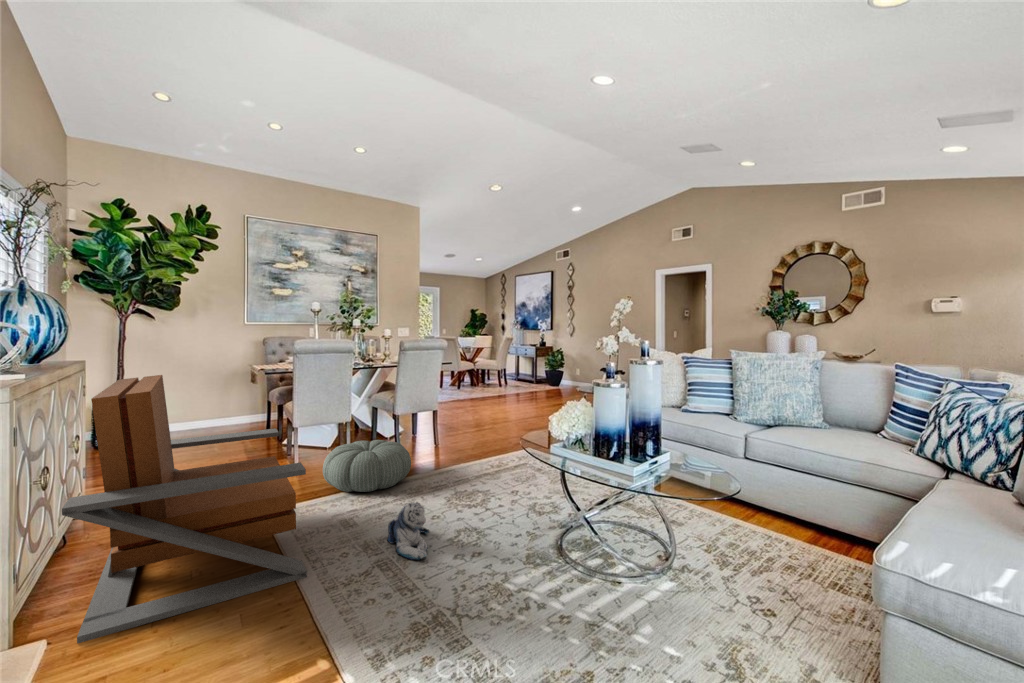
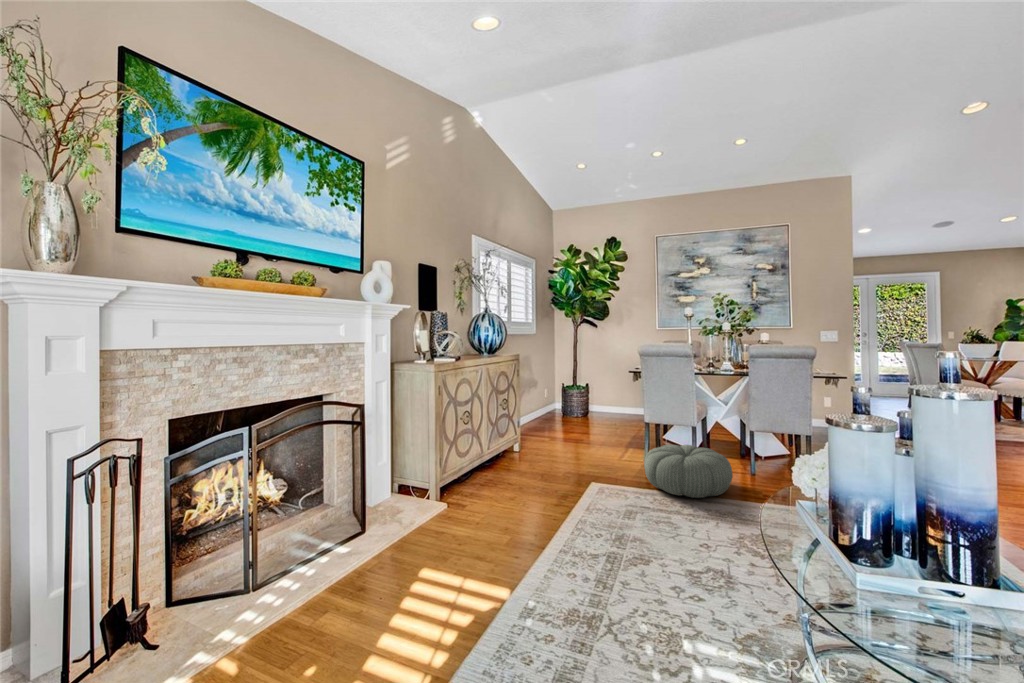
lounge chair: present [62,375,307,643] -> none [444,369,601,537]
plush toy: present [387,502,429,560] -> none [631,511,678,570]

